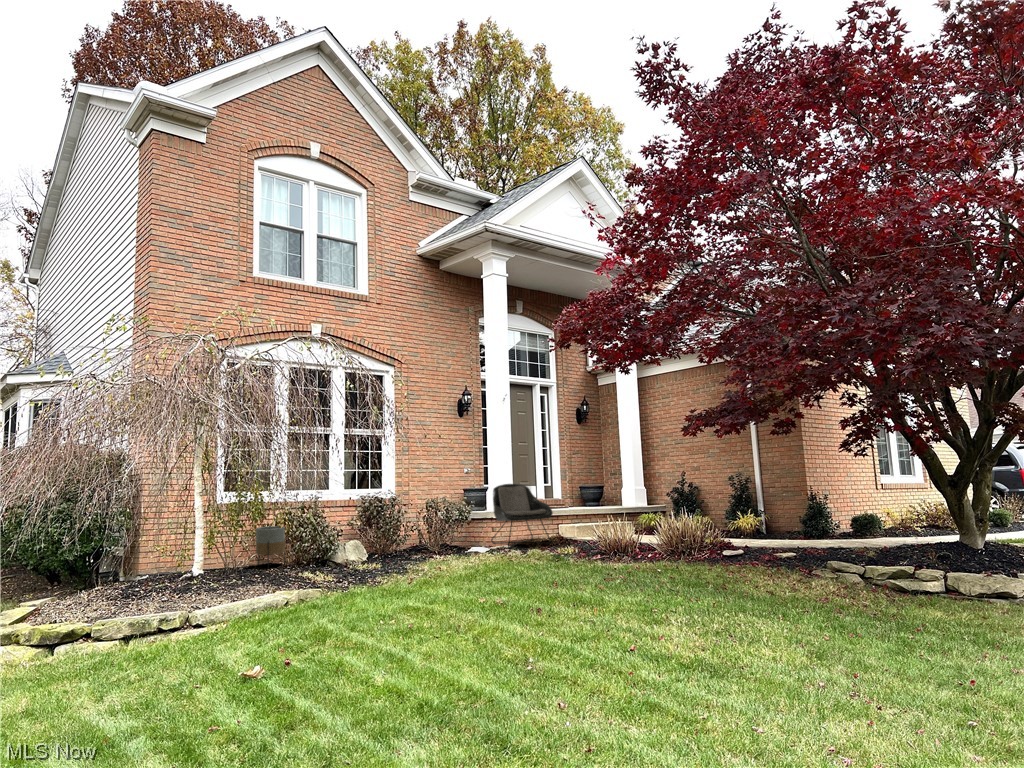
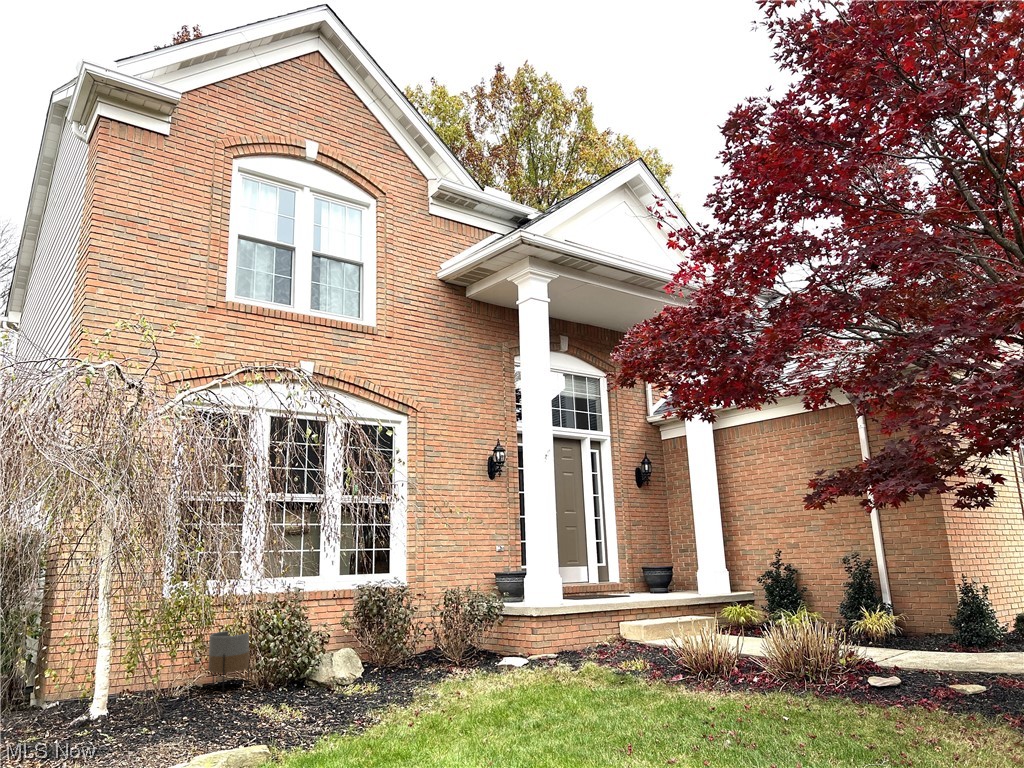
lounge chair: present [491,484,553,549] -> none [531,569,613,661]

